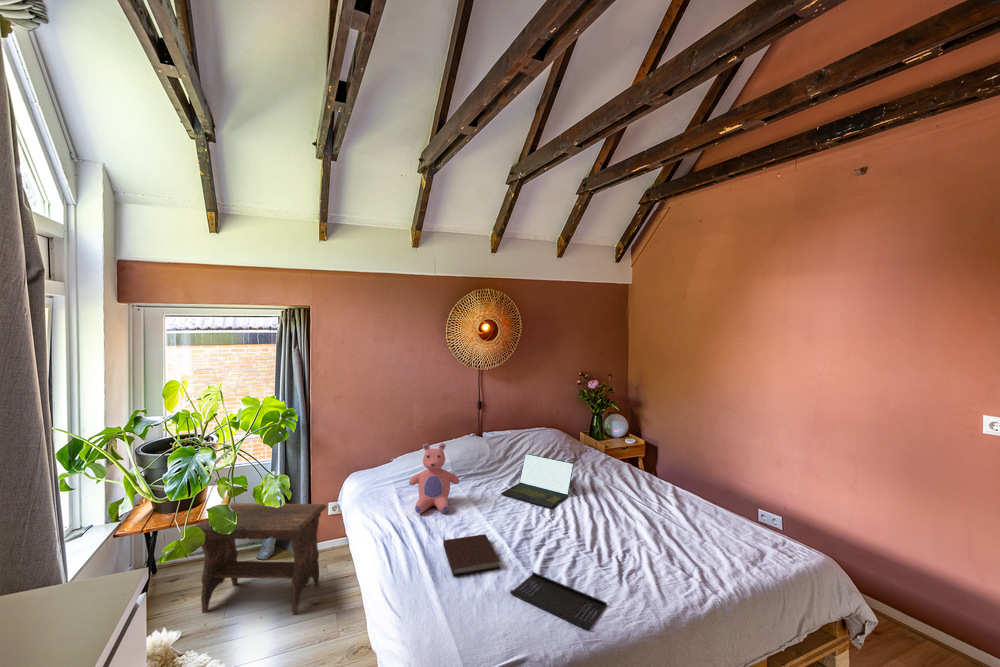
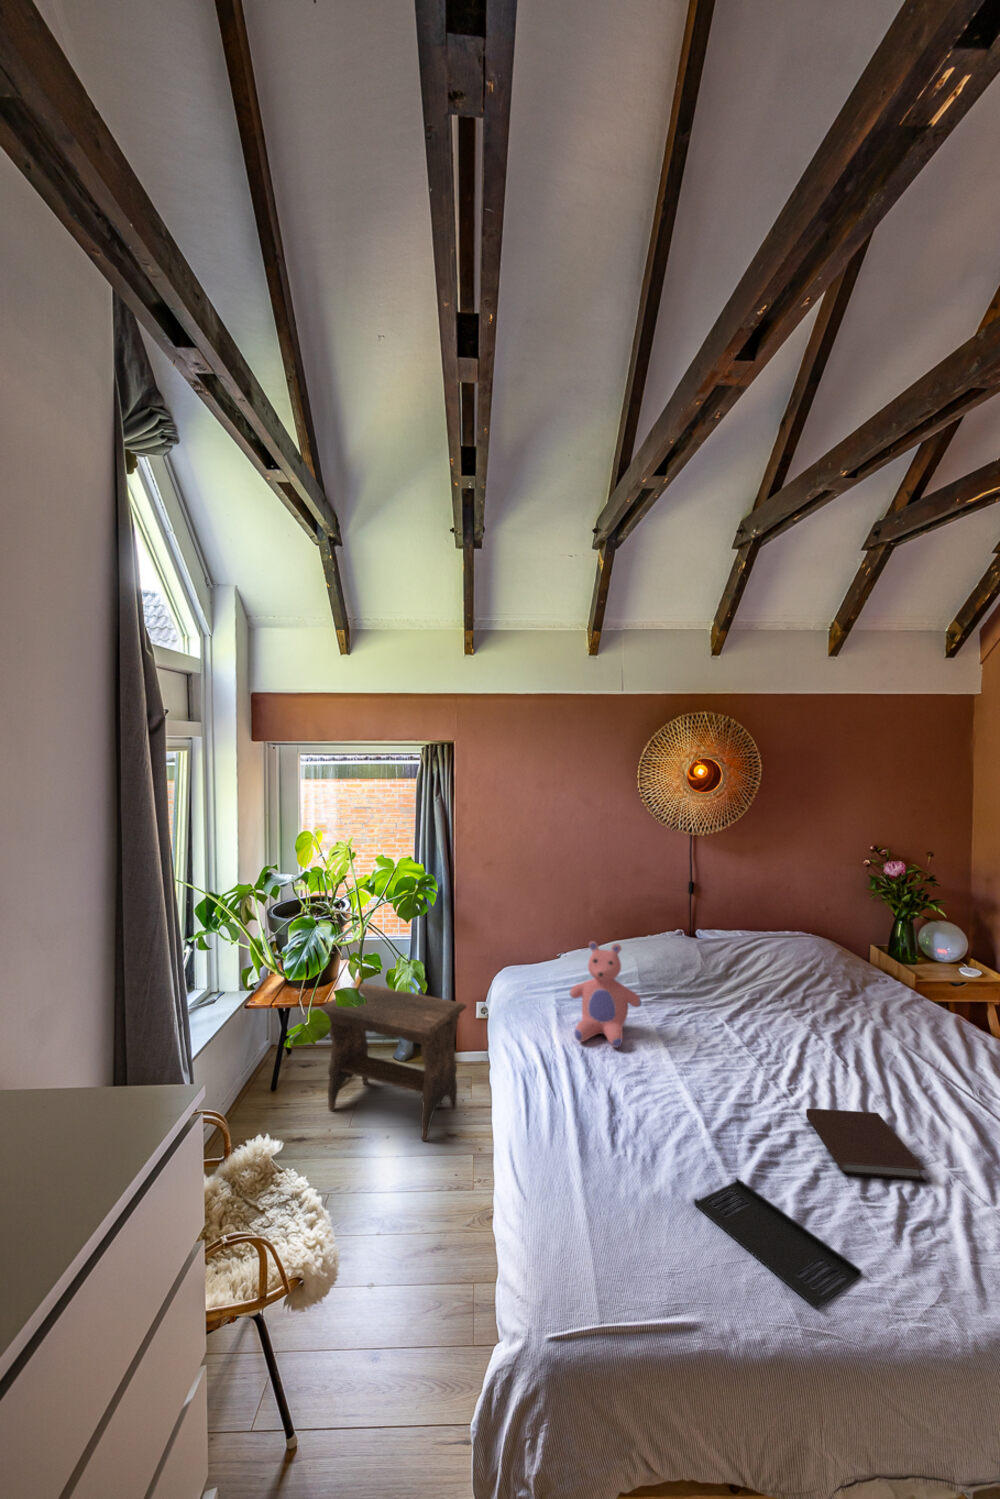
laptop: present [501,454,574,508] -> none [709,974,838,1074]
notebook: present [443,534,500,576] -> present [806,1109,926,1181]

